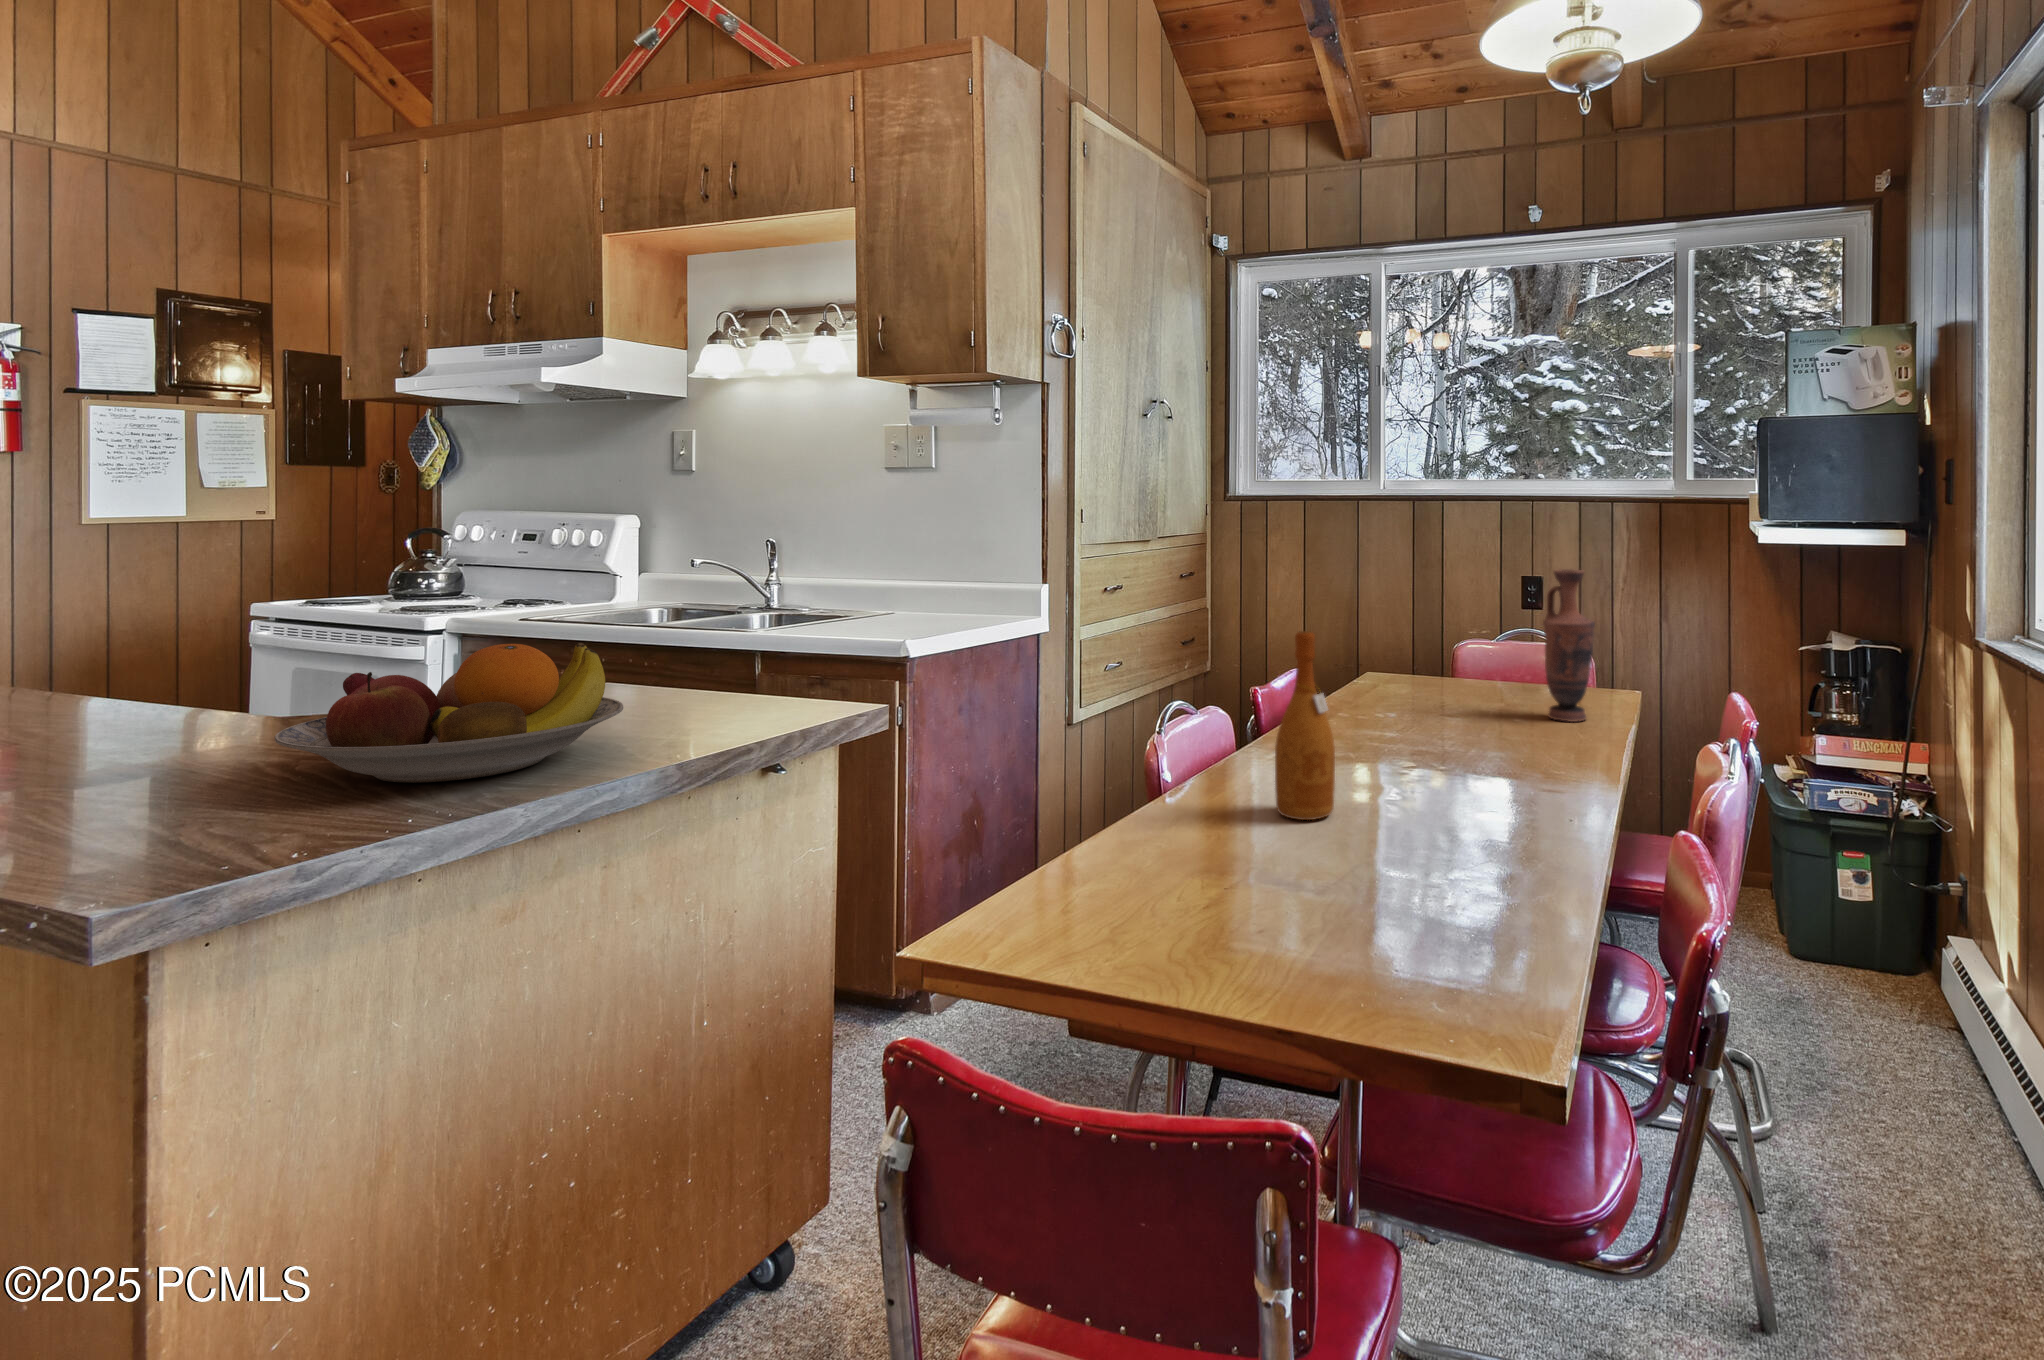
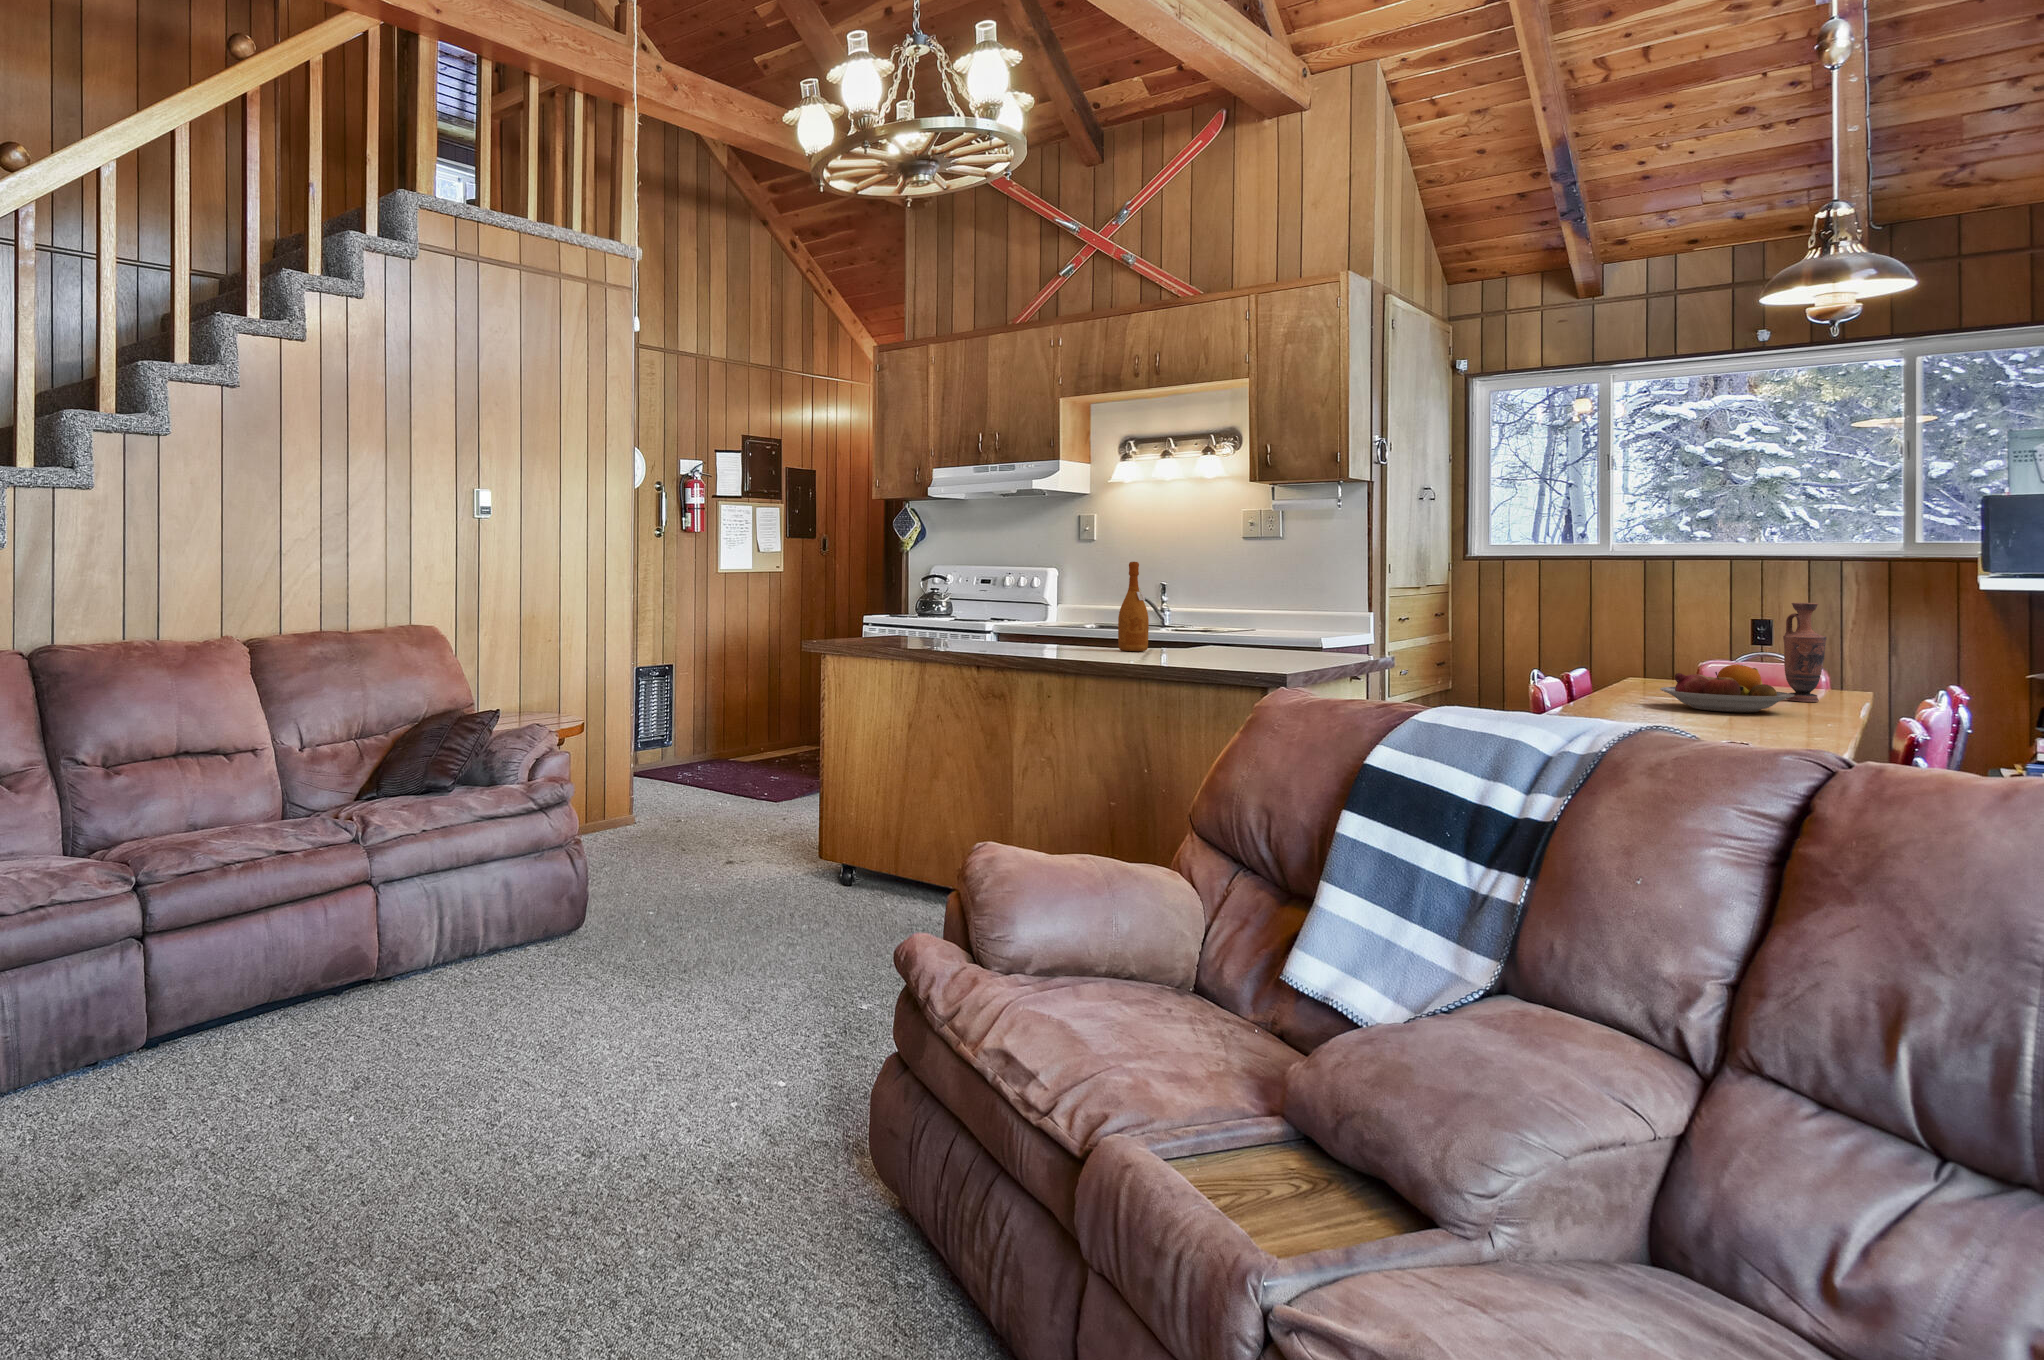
wine bottle: present [1275,631,1335,820] -> present [1118,562,1149,651]
fruit bowl: present [275,643,623,783] -> present [1660,665,1794,712]

